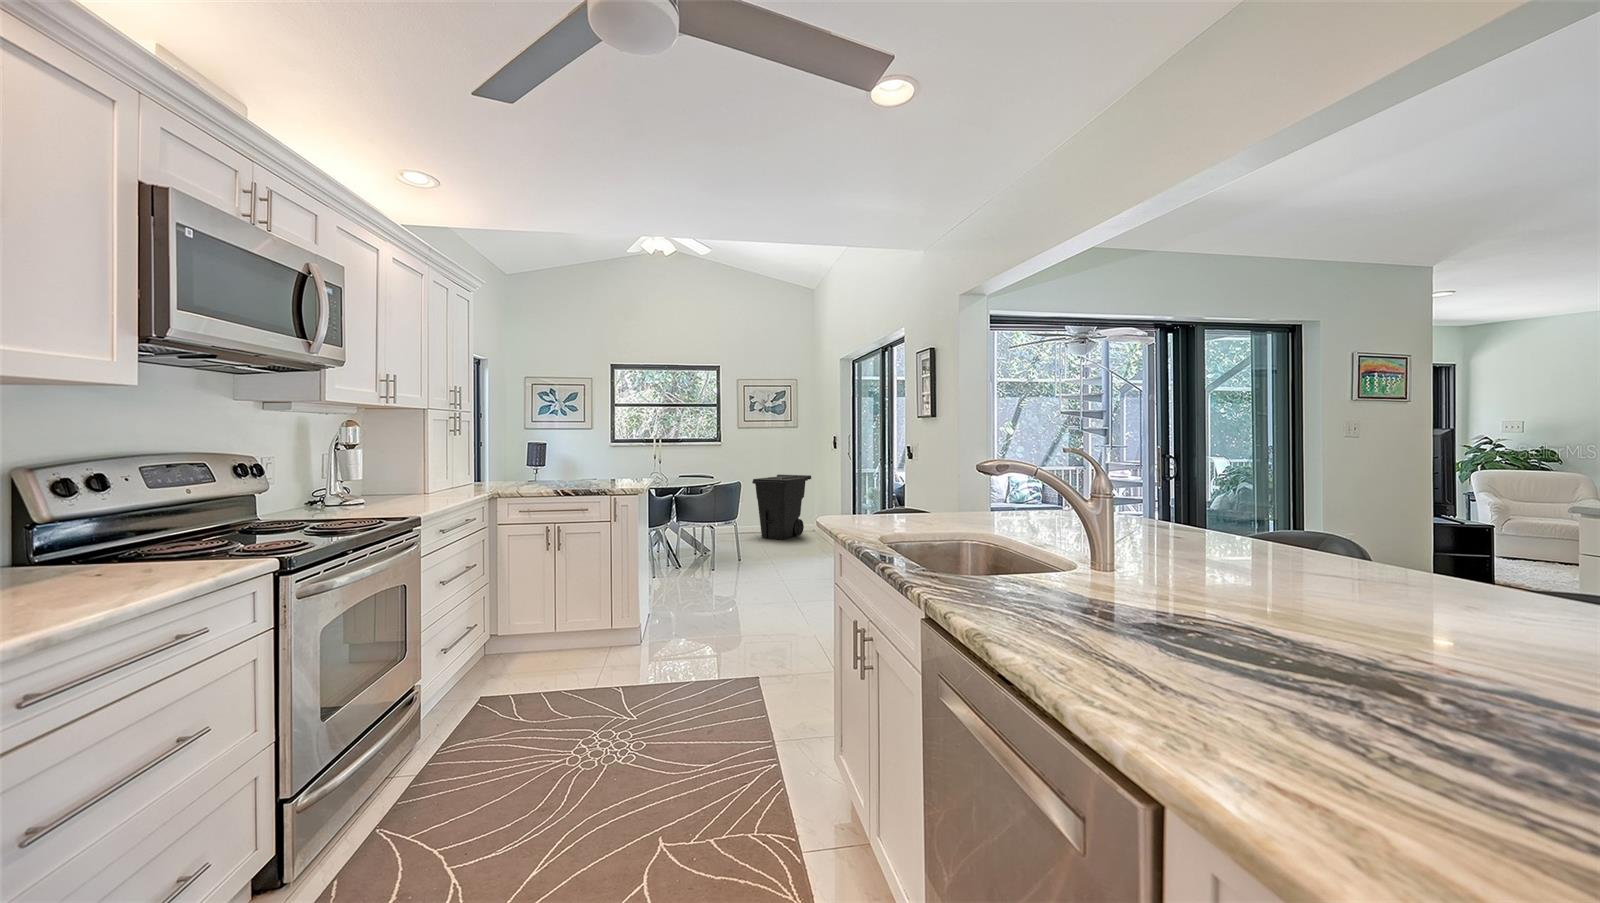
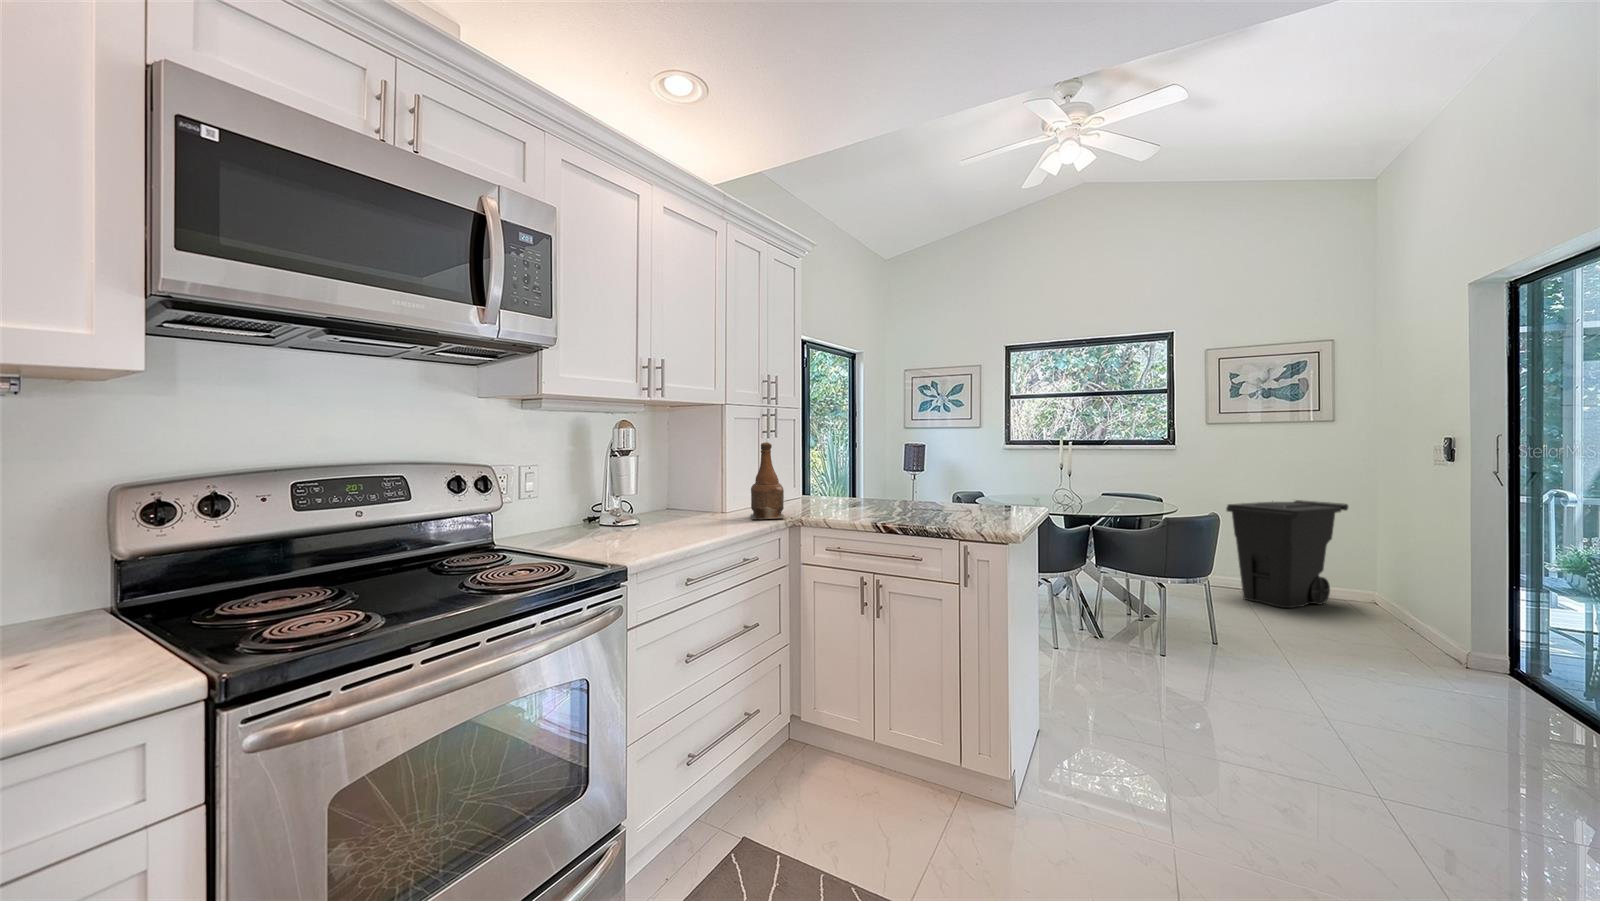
bottle: none [453,439,487,493] -> present [751,442,785,519]

